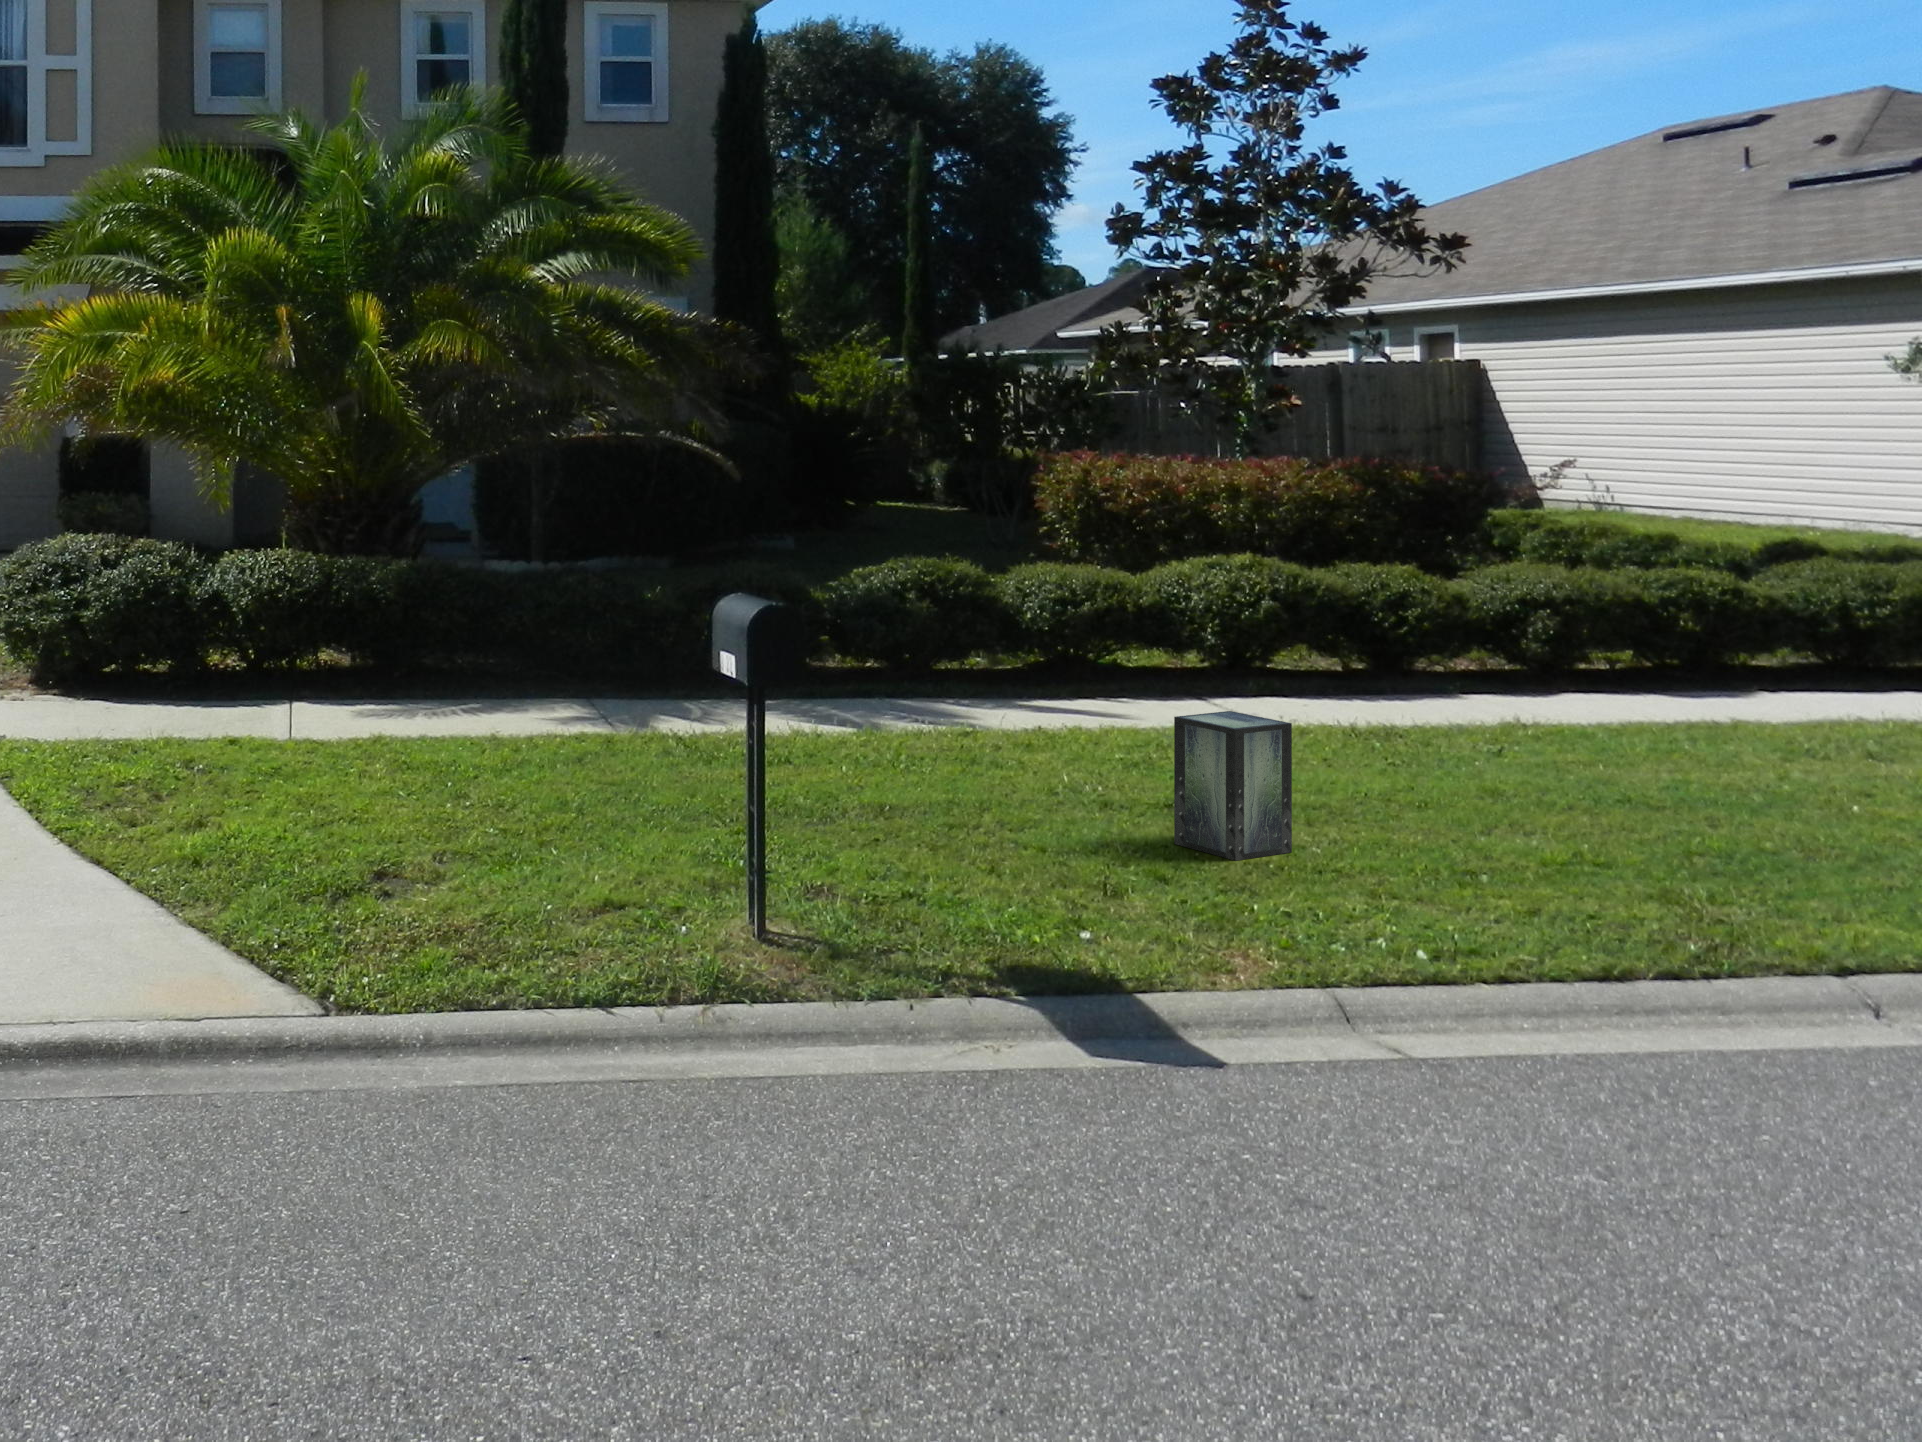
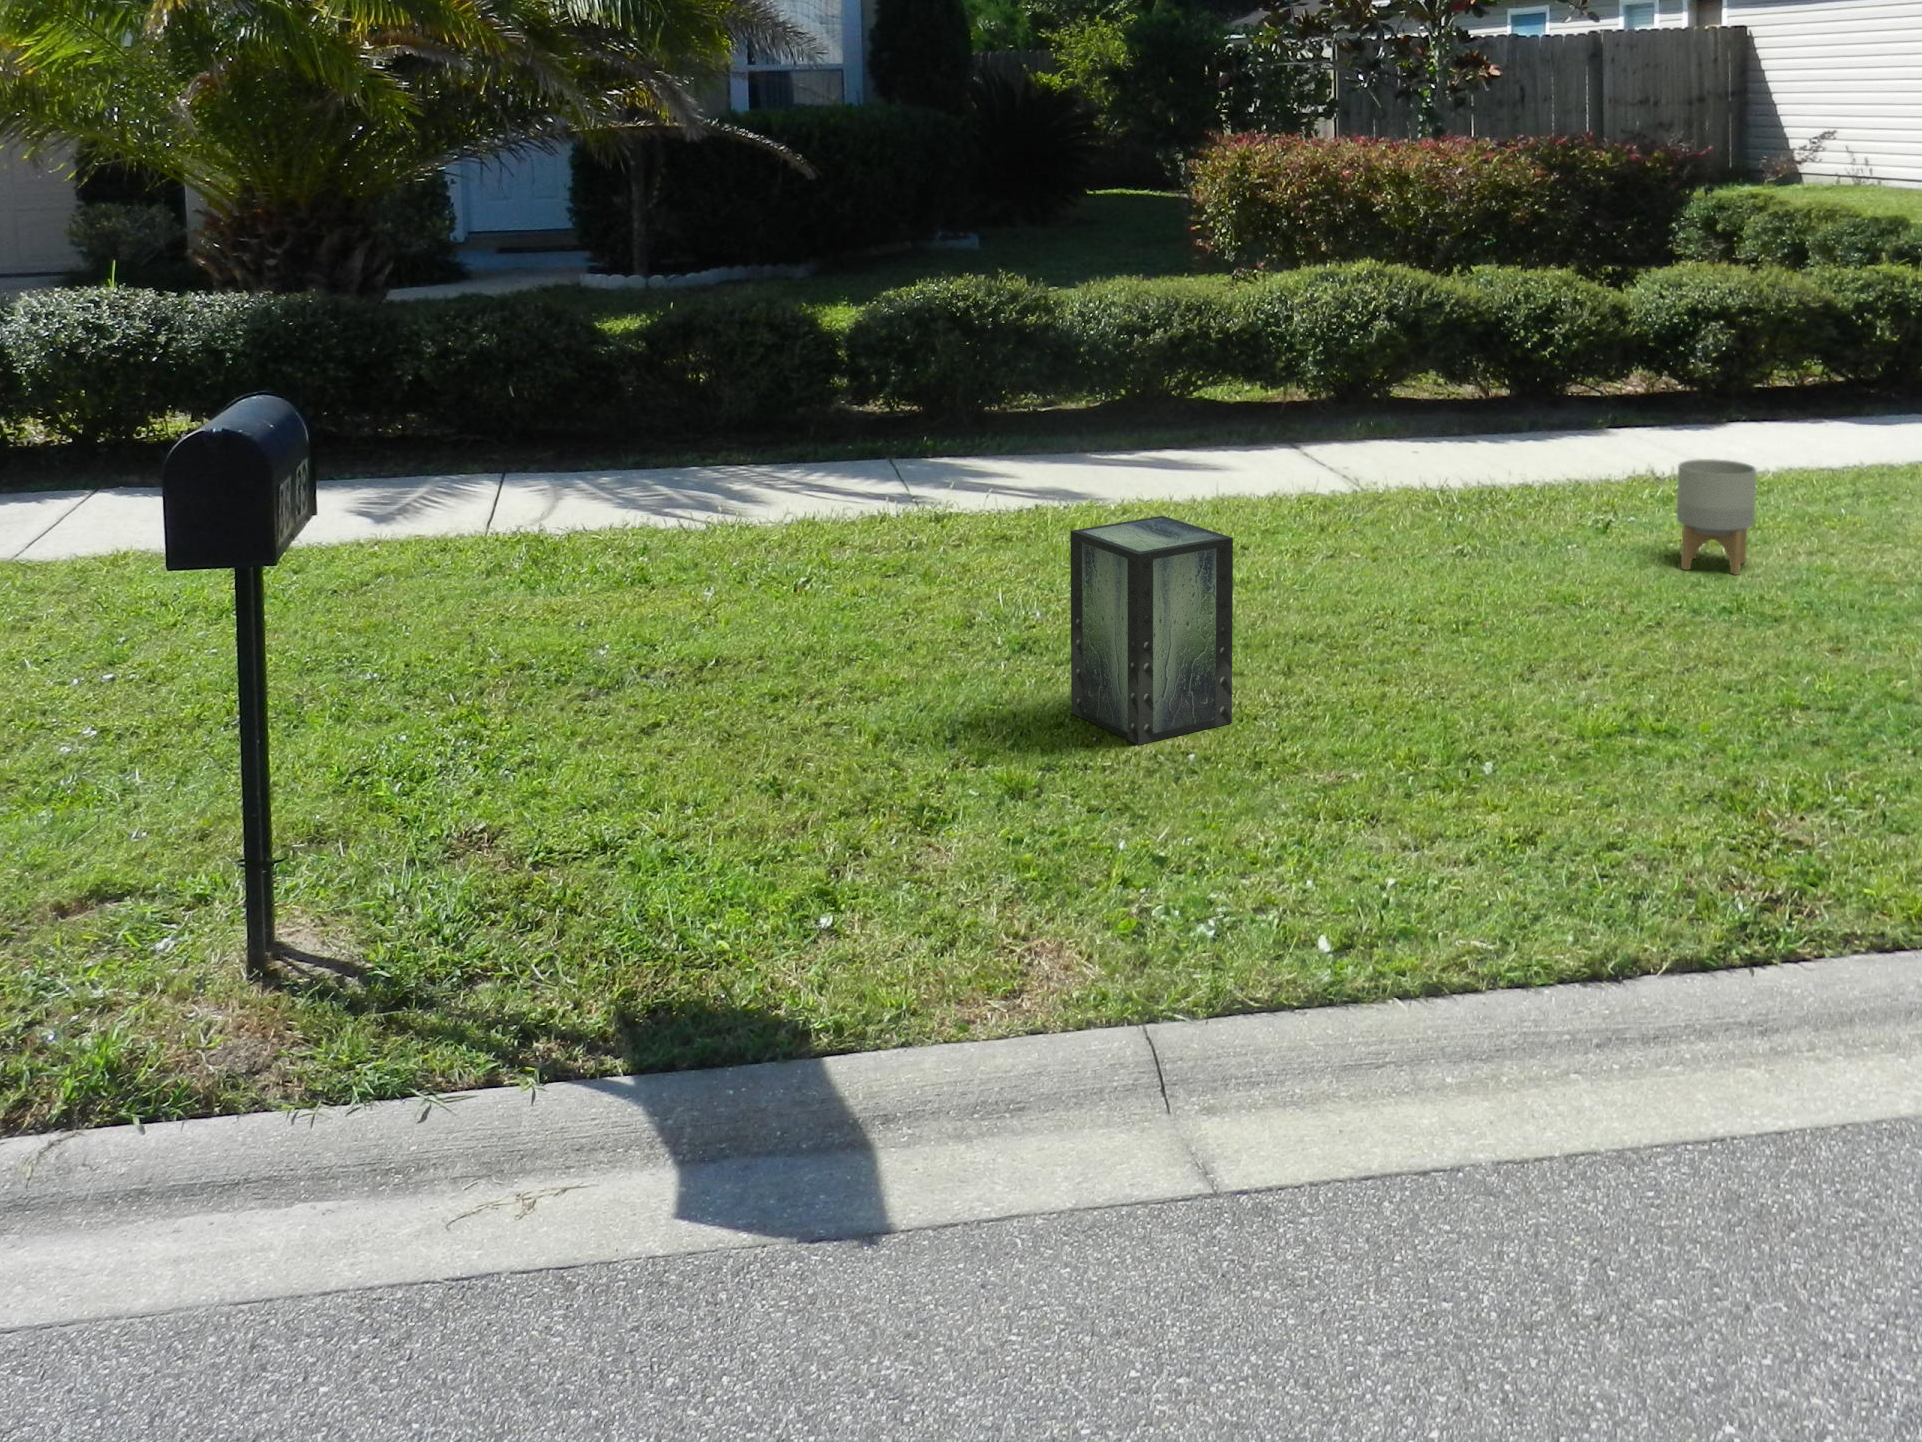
planter: none [1564,701,1626,787] -> present [1676,459,1756,575]

